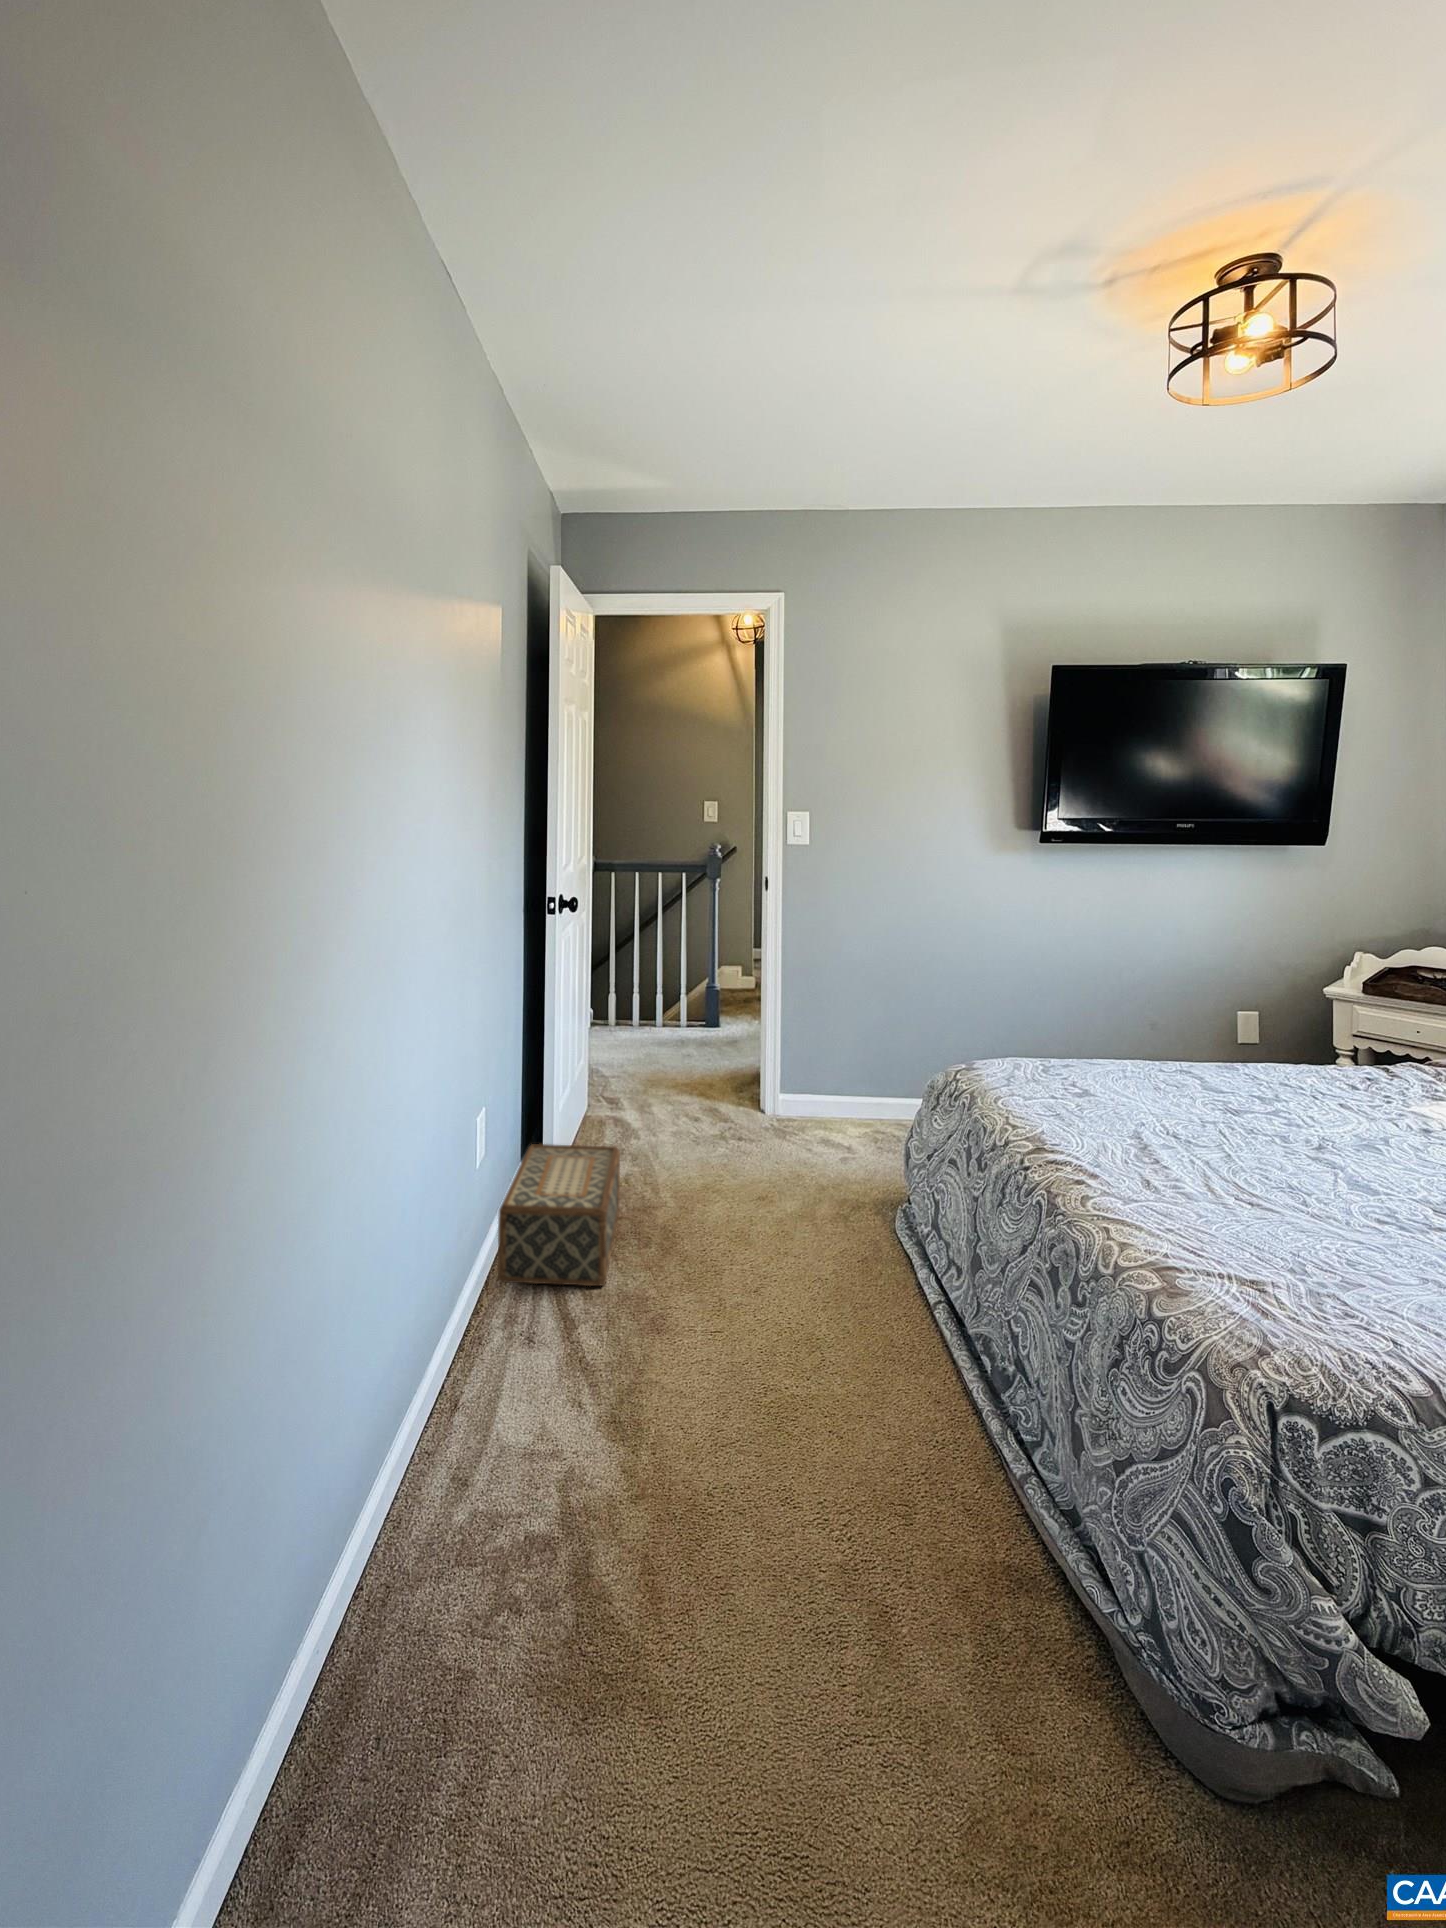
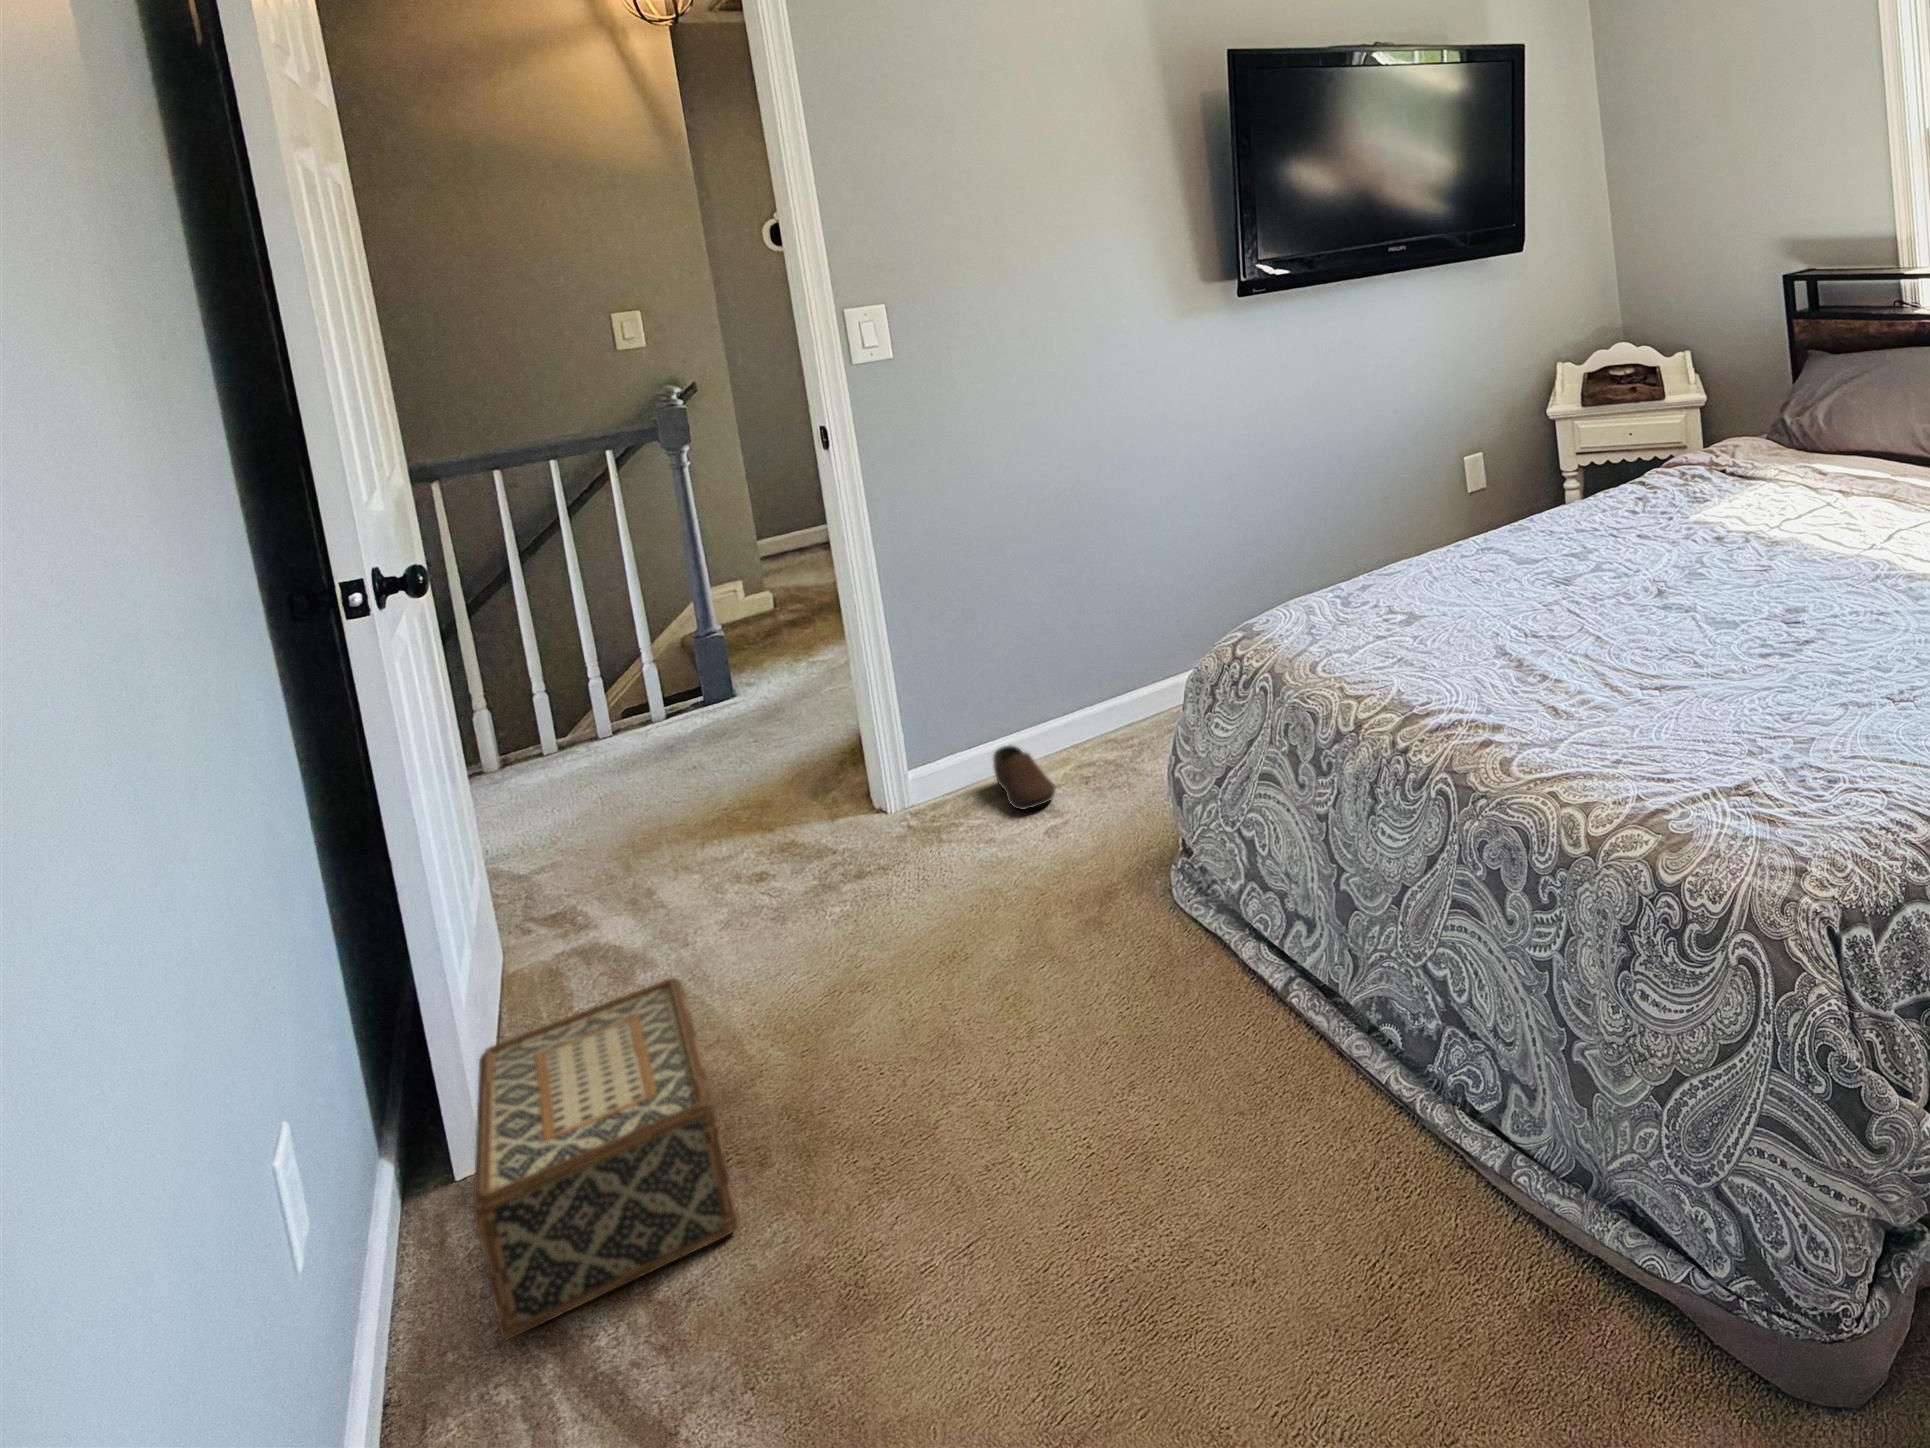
shoe: none [827,1101,859,1144] -> present [993,746,1055,810]

